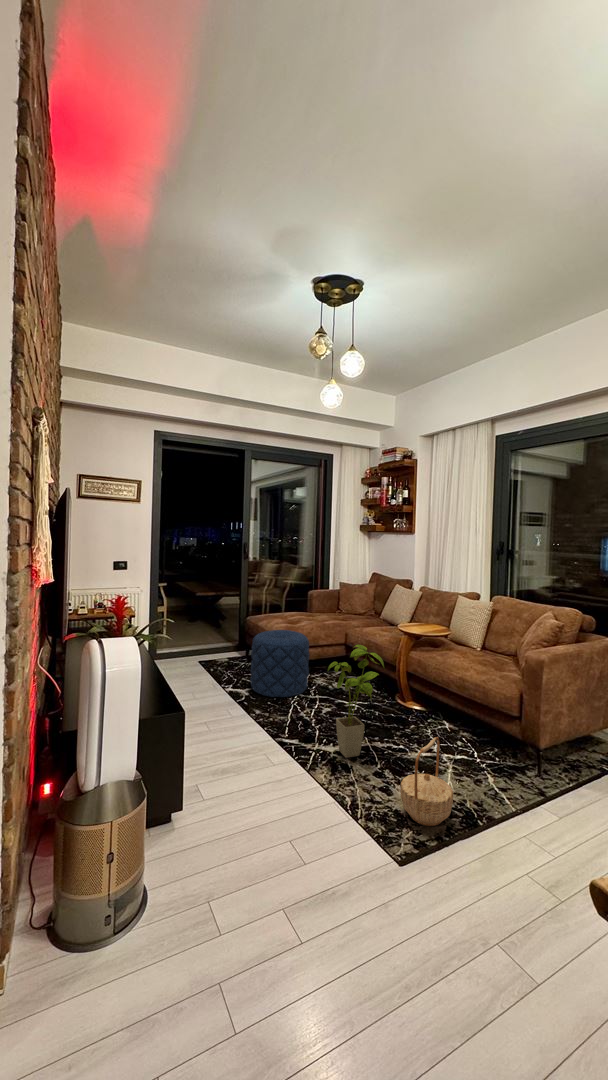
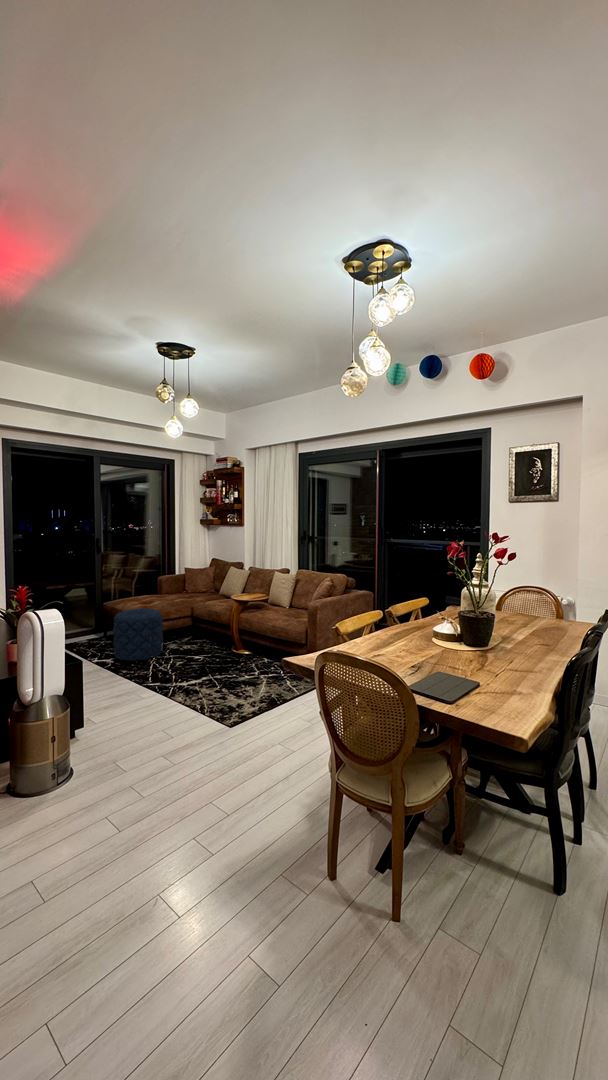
house plant: present [328,645,384,758] -> none [180,608,220,687]
basket: present [400,737,453,826] -> none [232,658,263,709]

